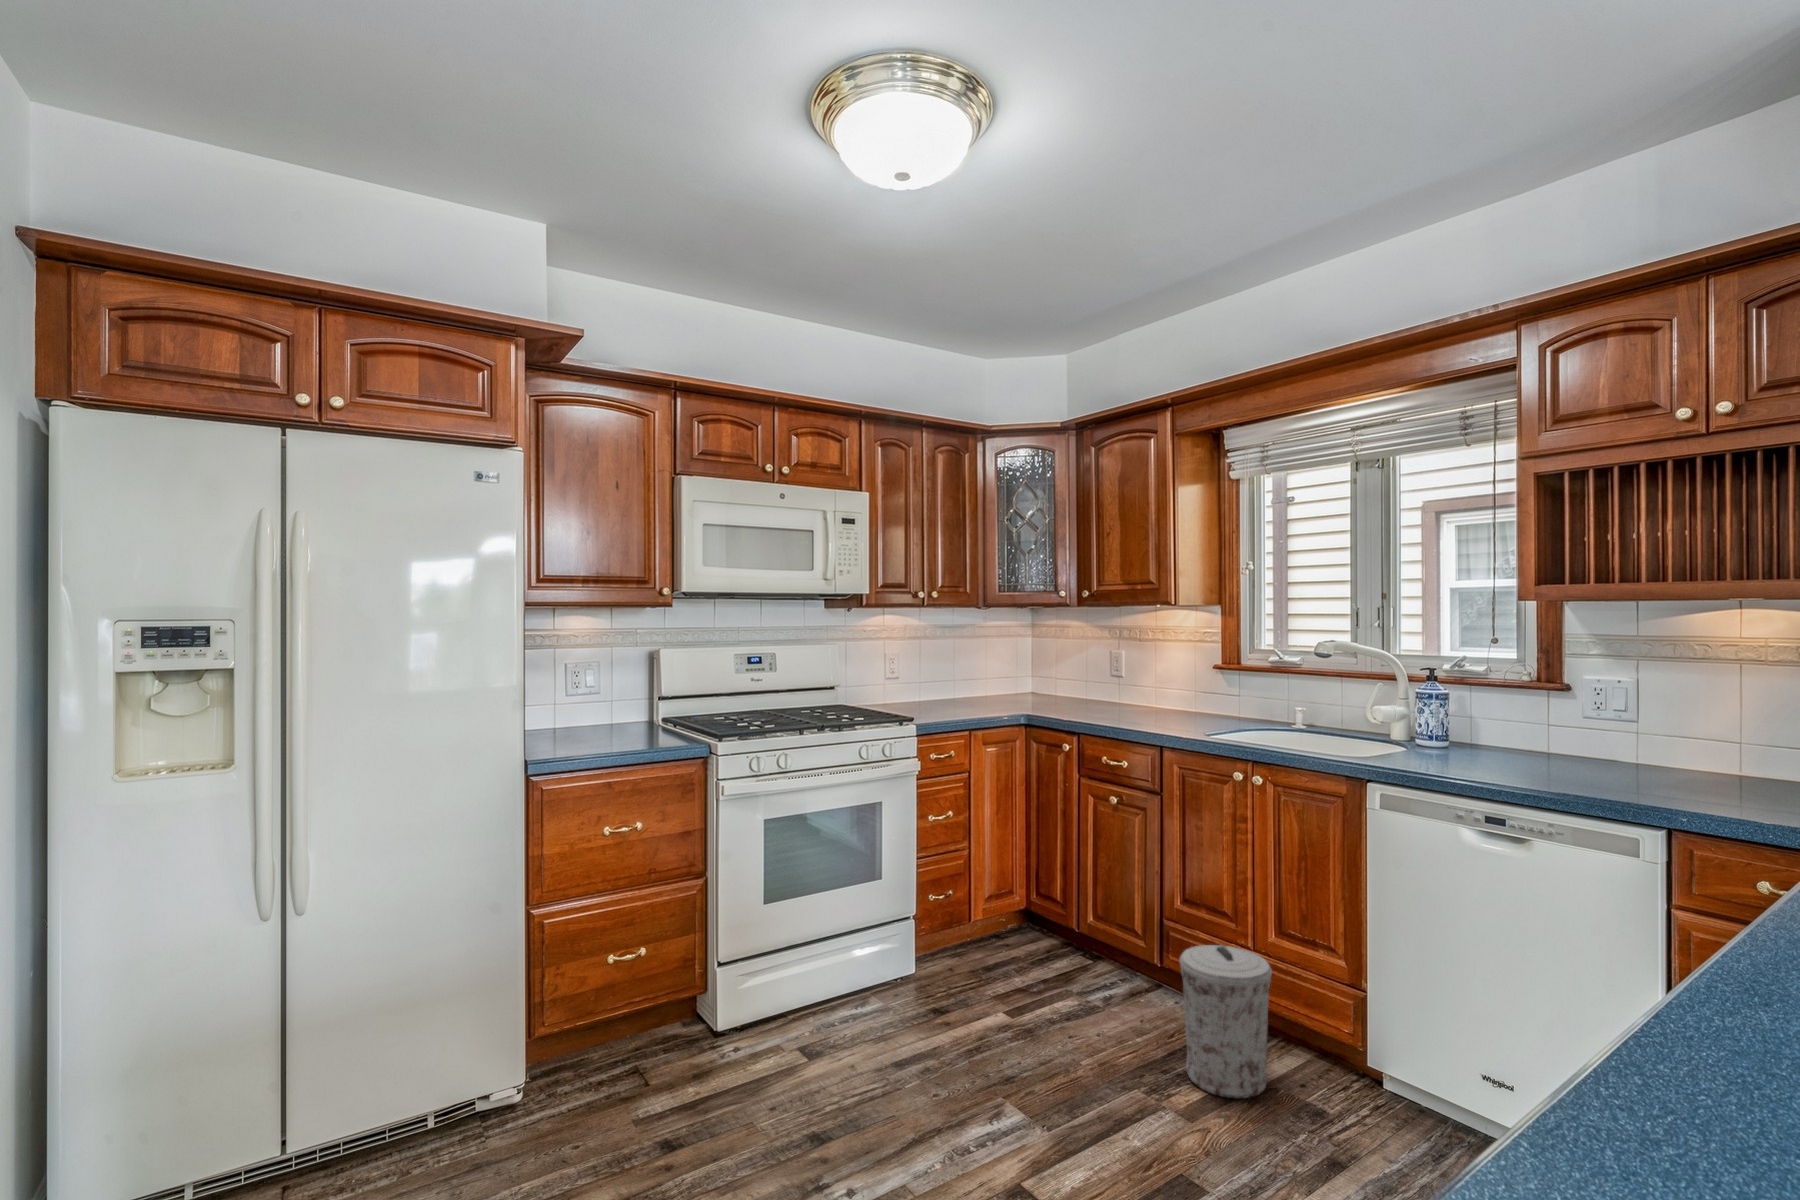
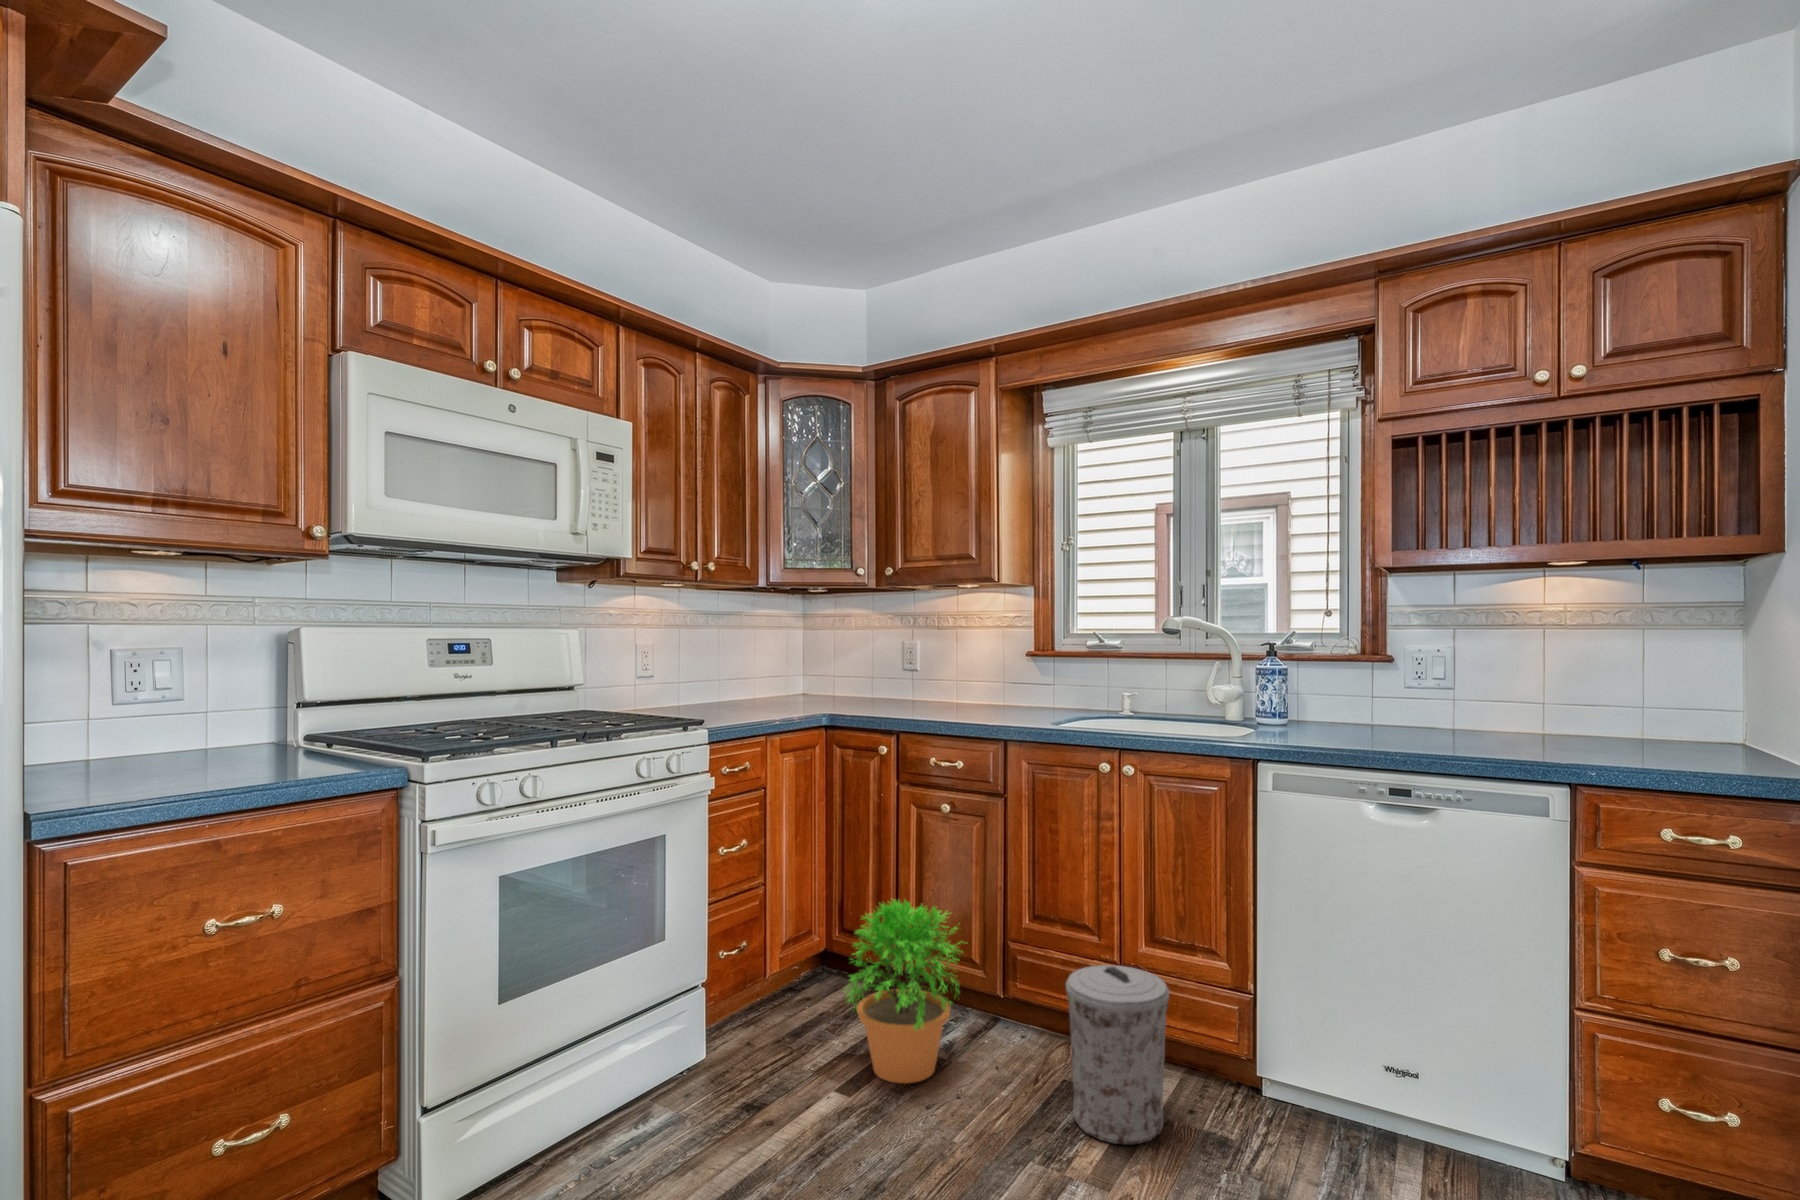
potted plant: none [1009,869,1122,1019] -> present [845,899,962,1083]

